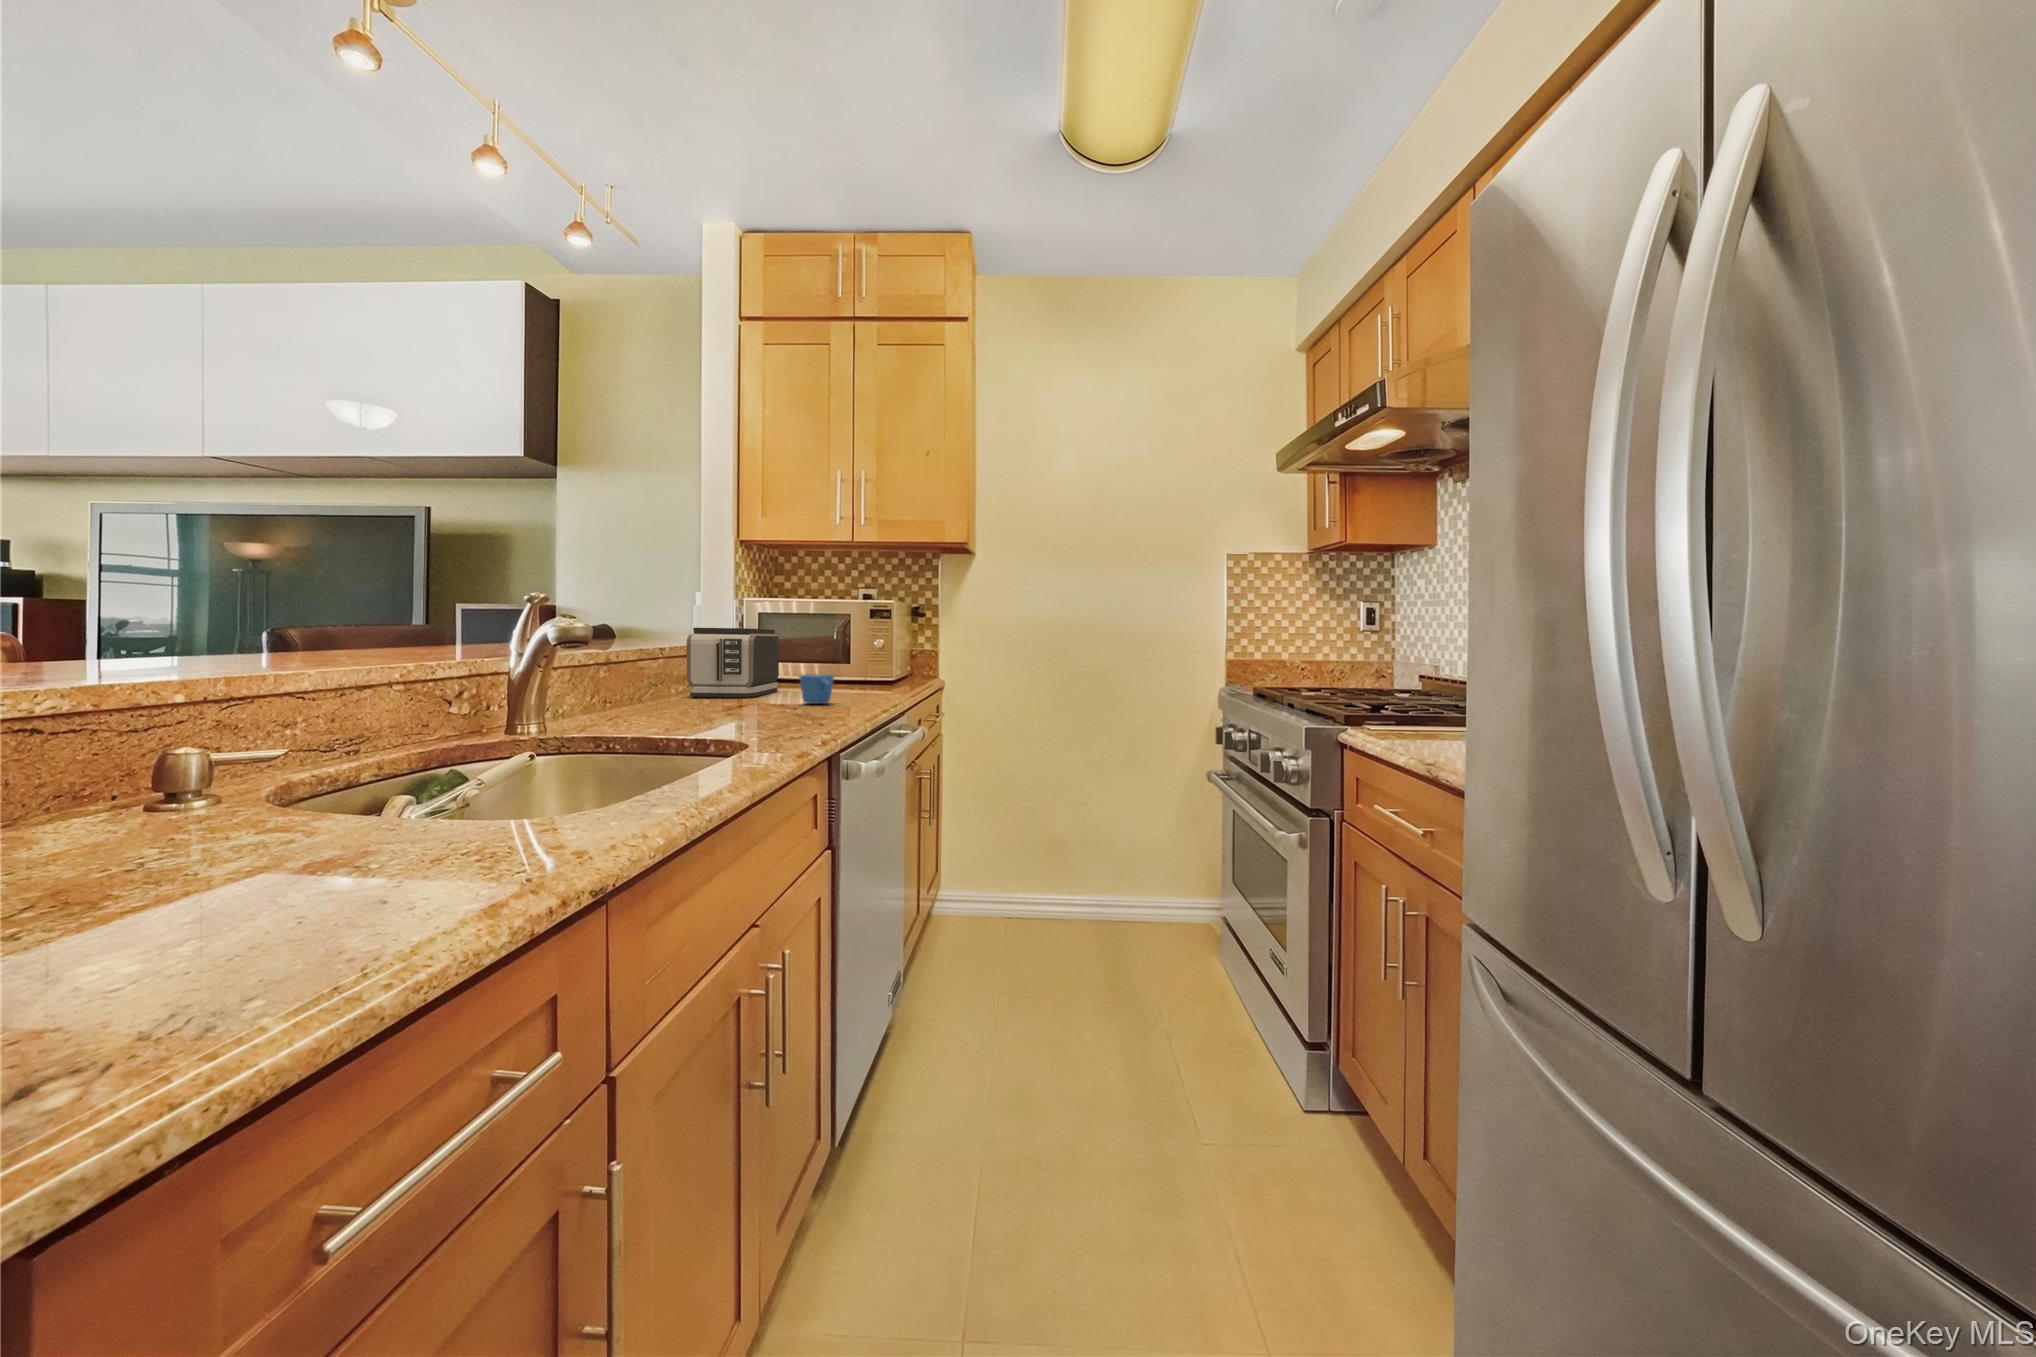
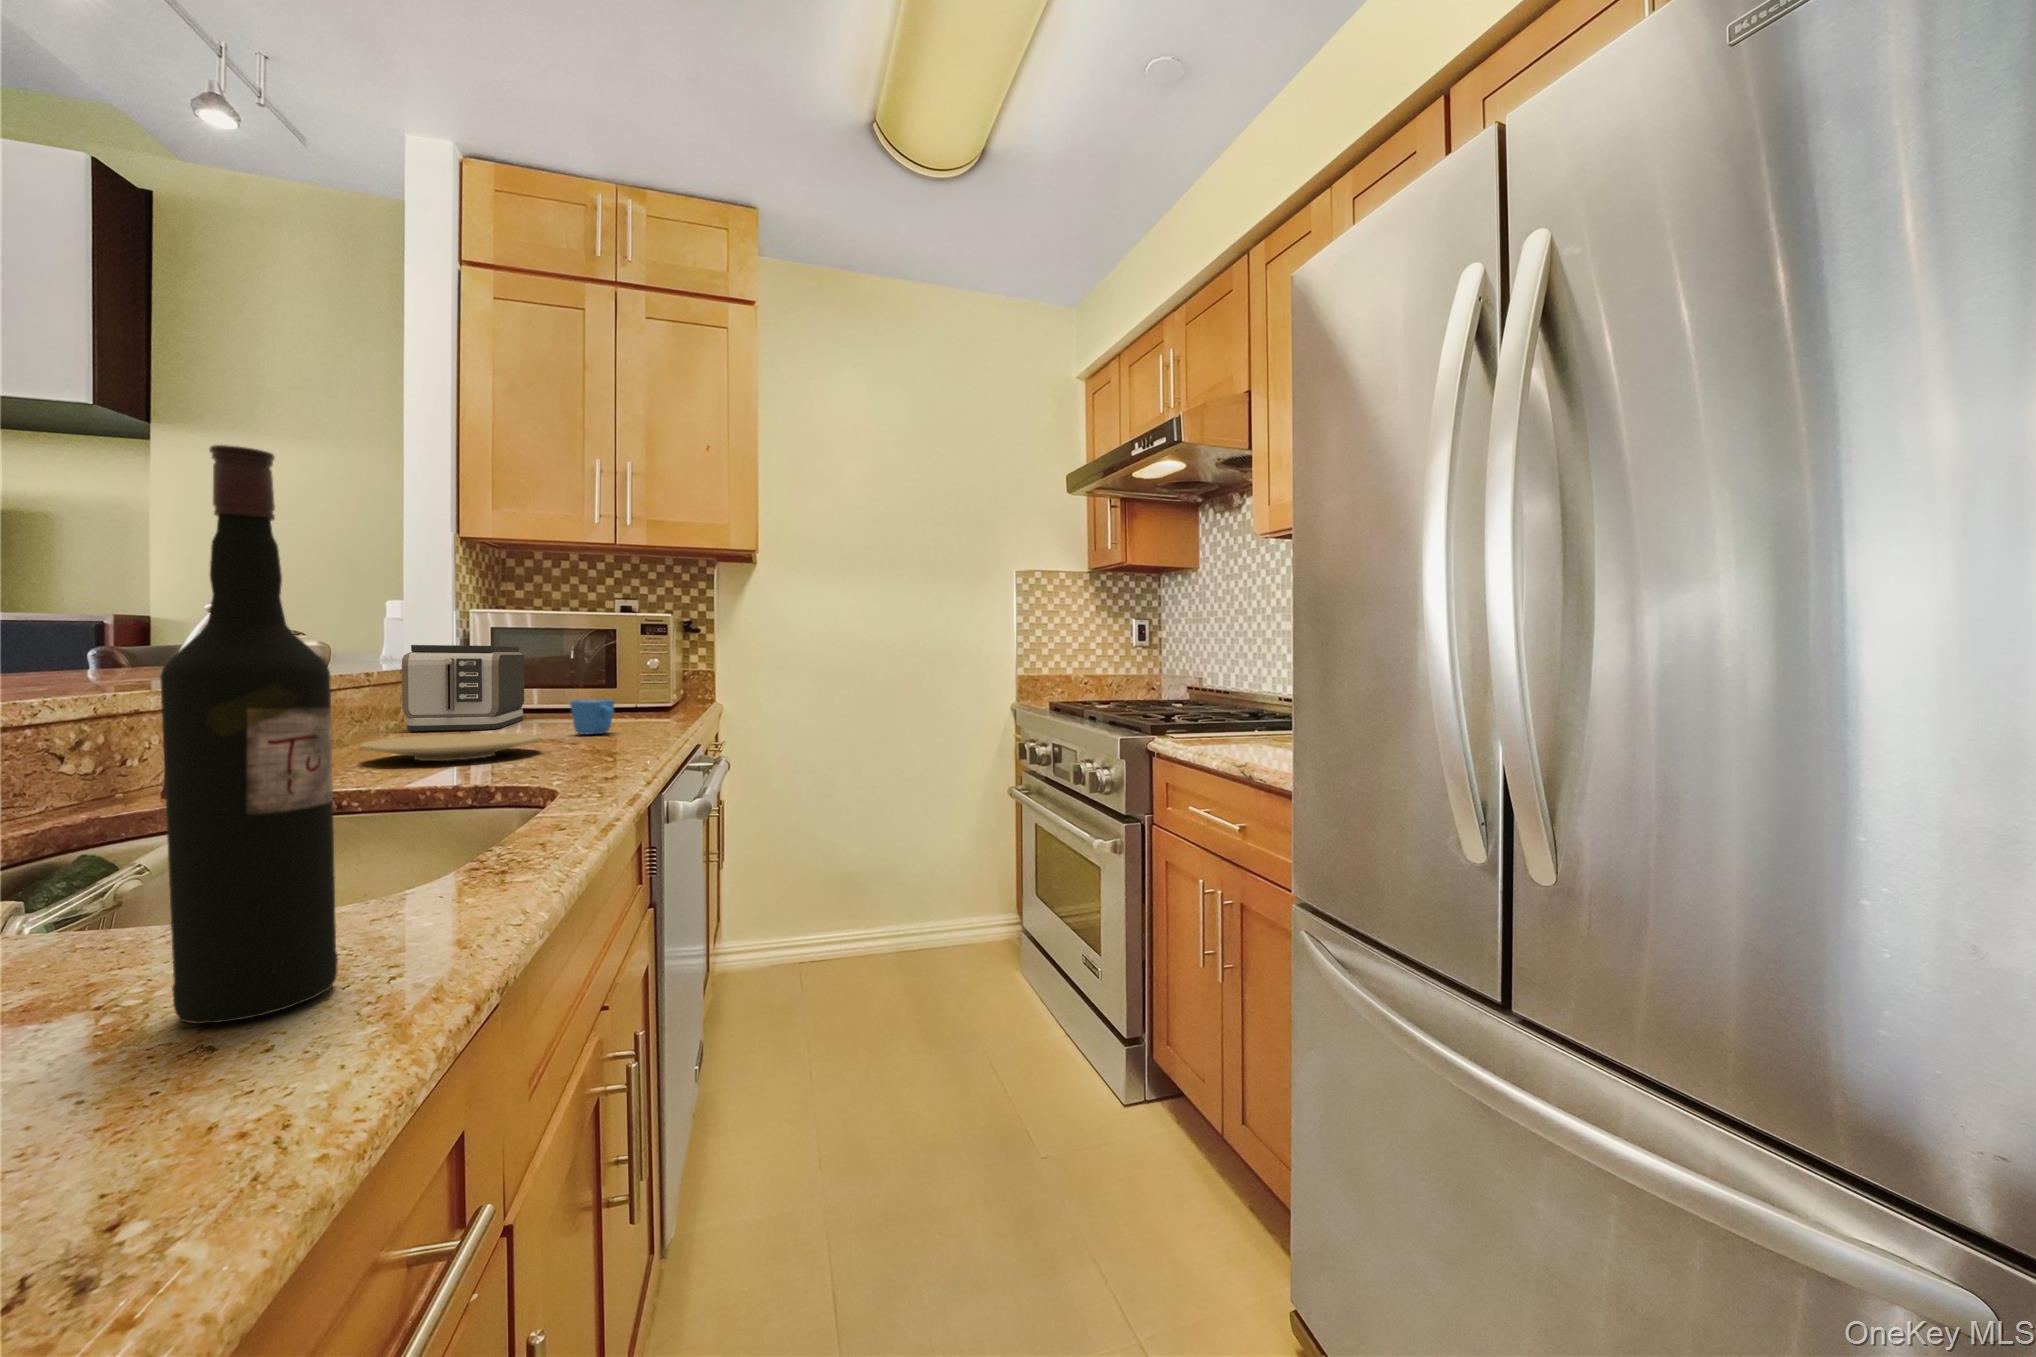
wine bottle: none [404,486,507,864] -> present [160,445,338,1024]
plate: none [639,699,766,719] -> present [360,733,542,761]

